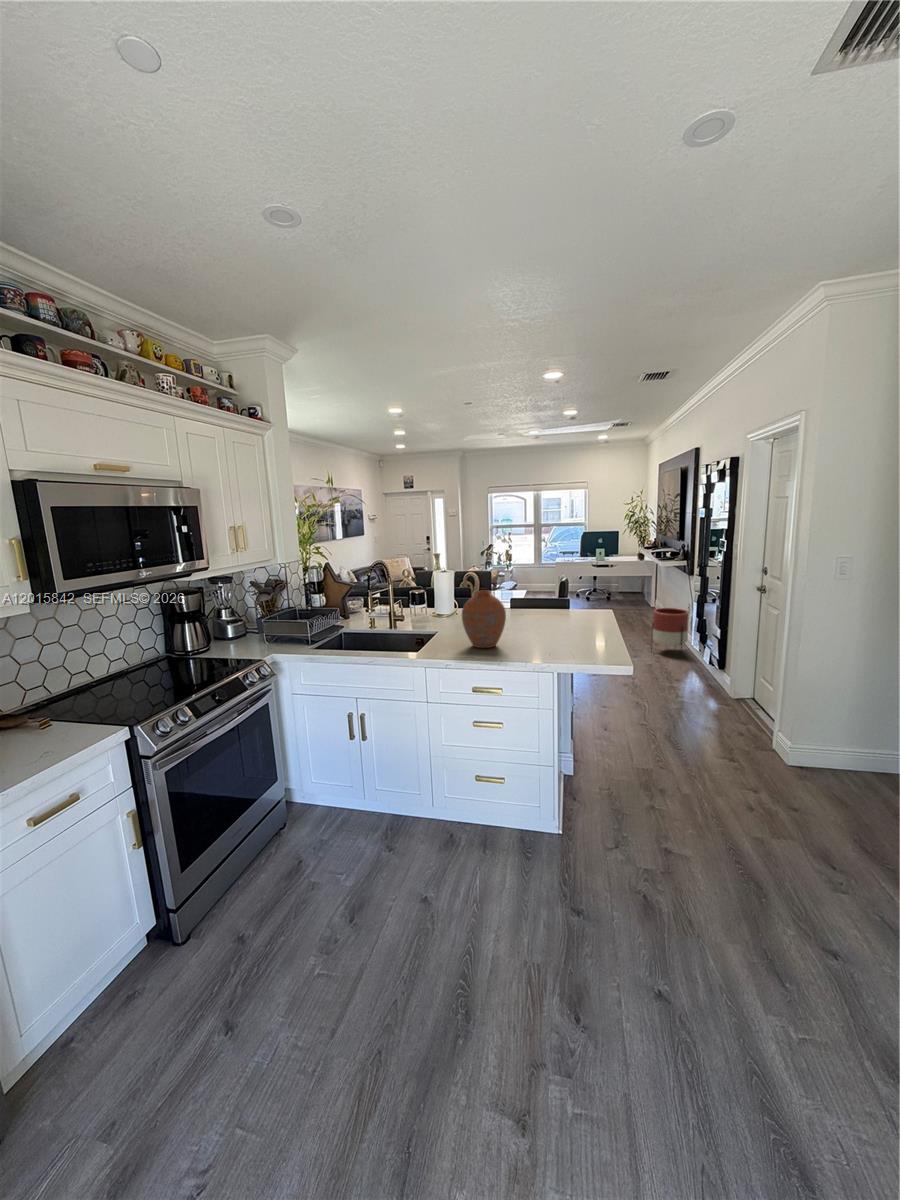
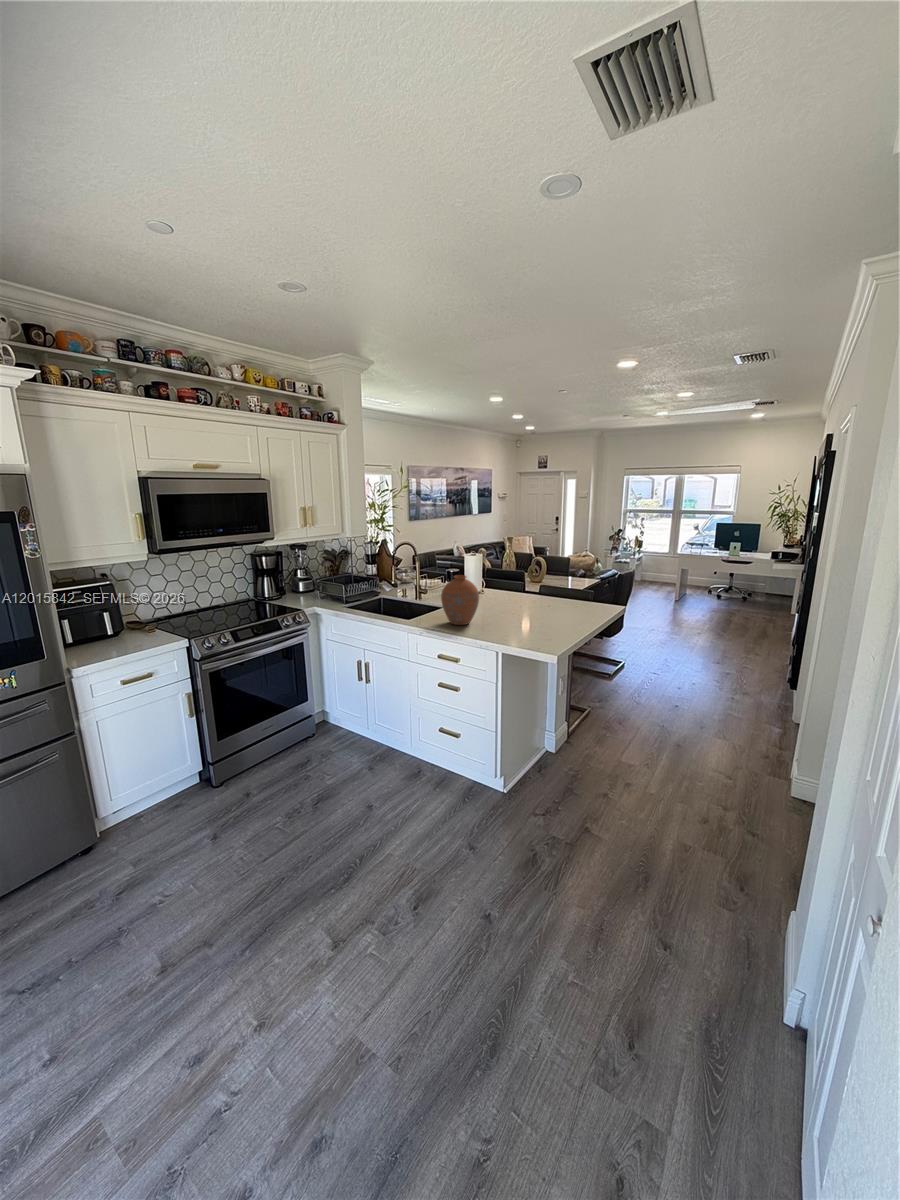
planter: present [651,608,689,651] -> none [740,616,791,673]

